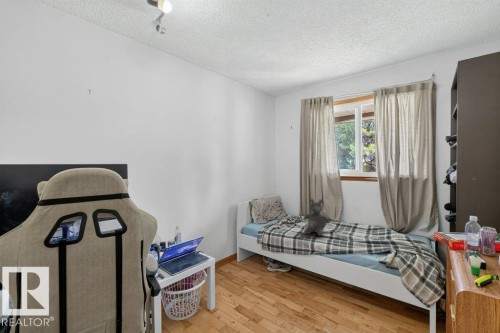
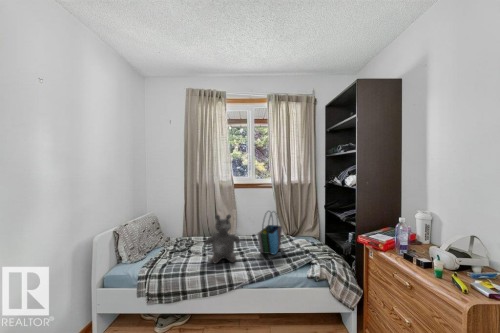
tote bag: none [345,200,376,238] -> present [258,212,282,254]

